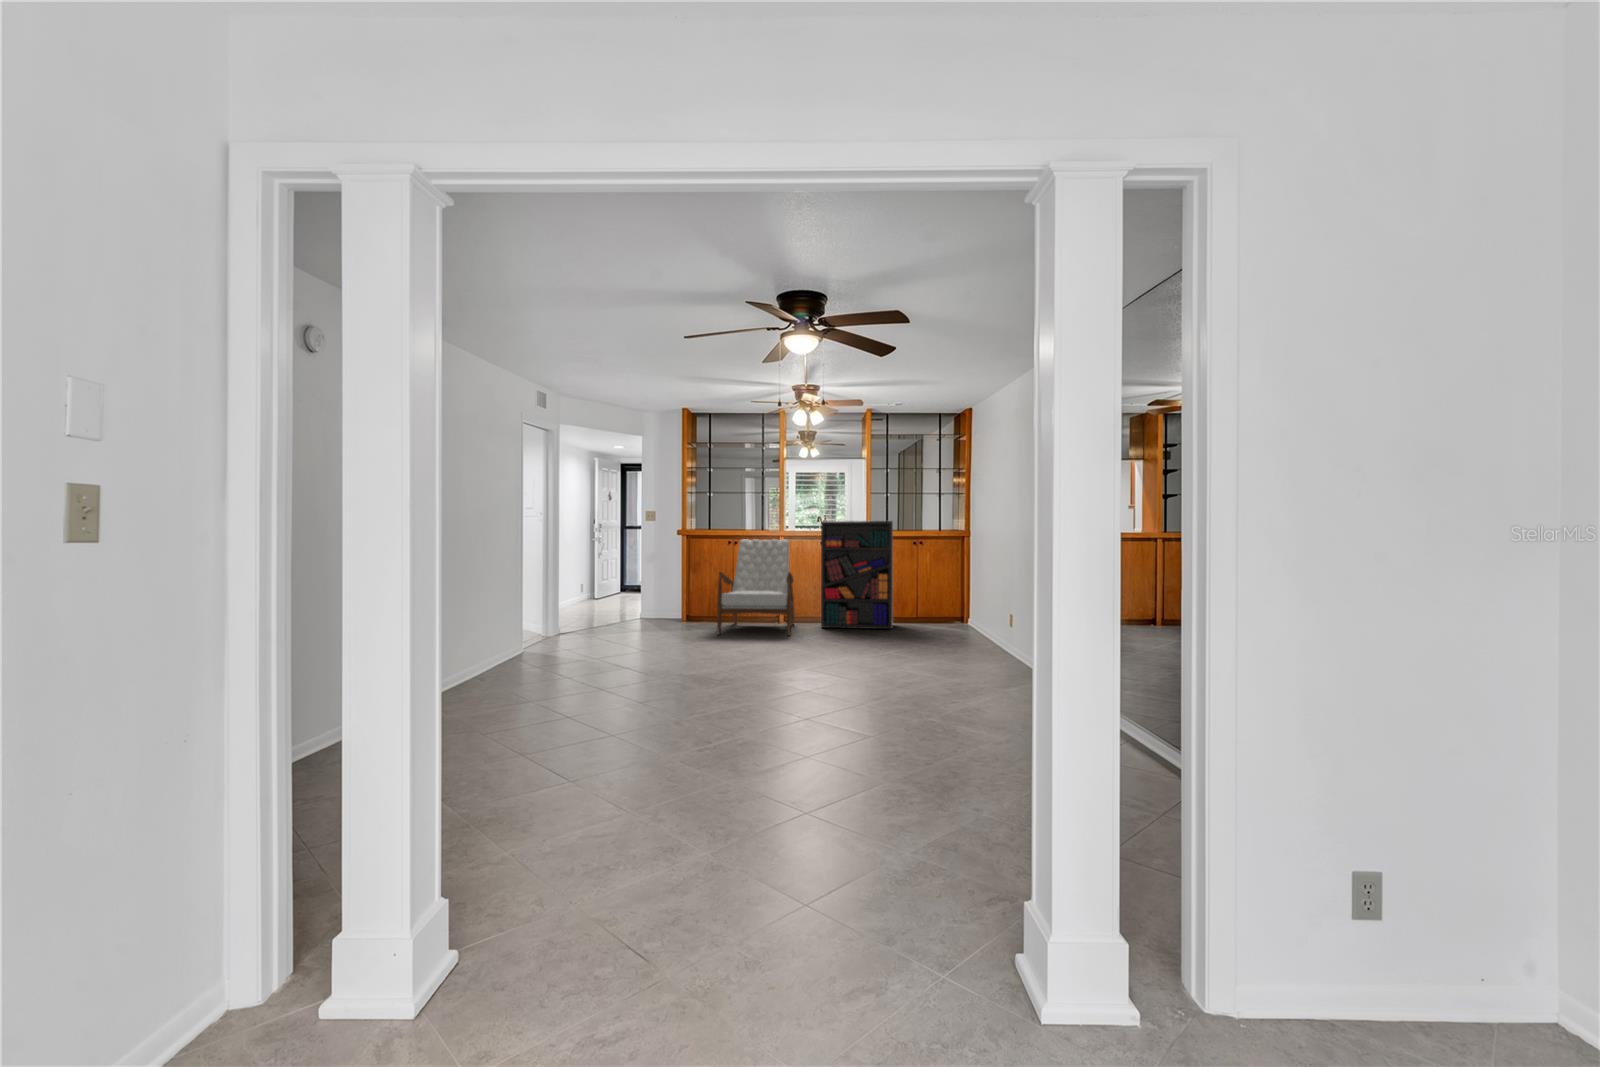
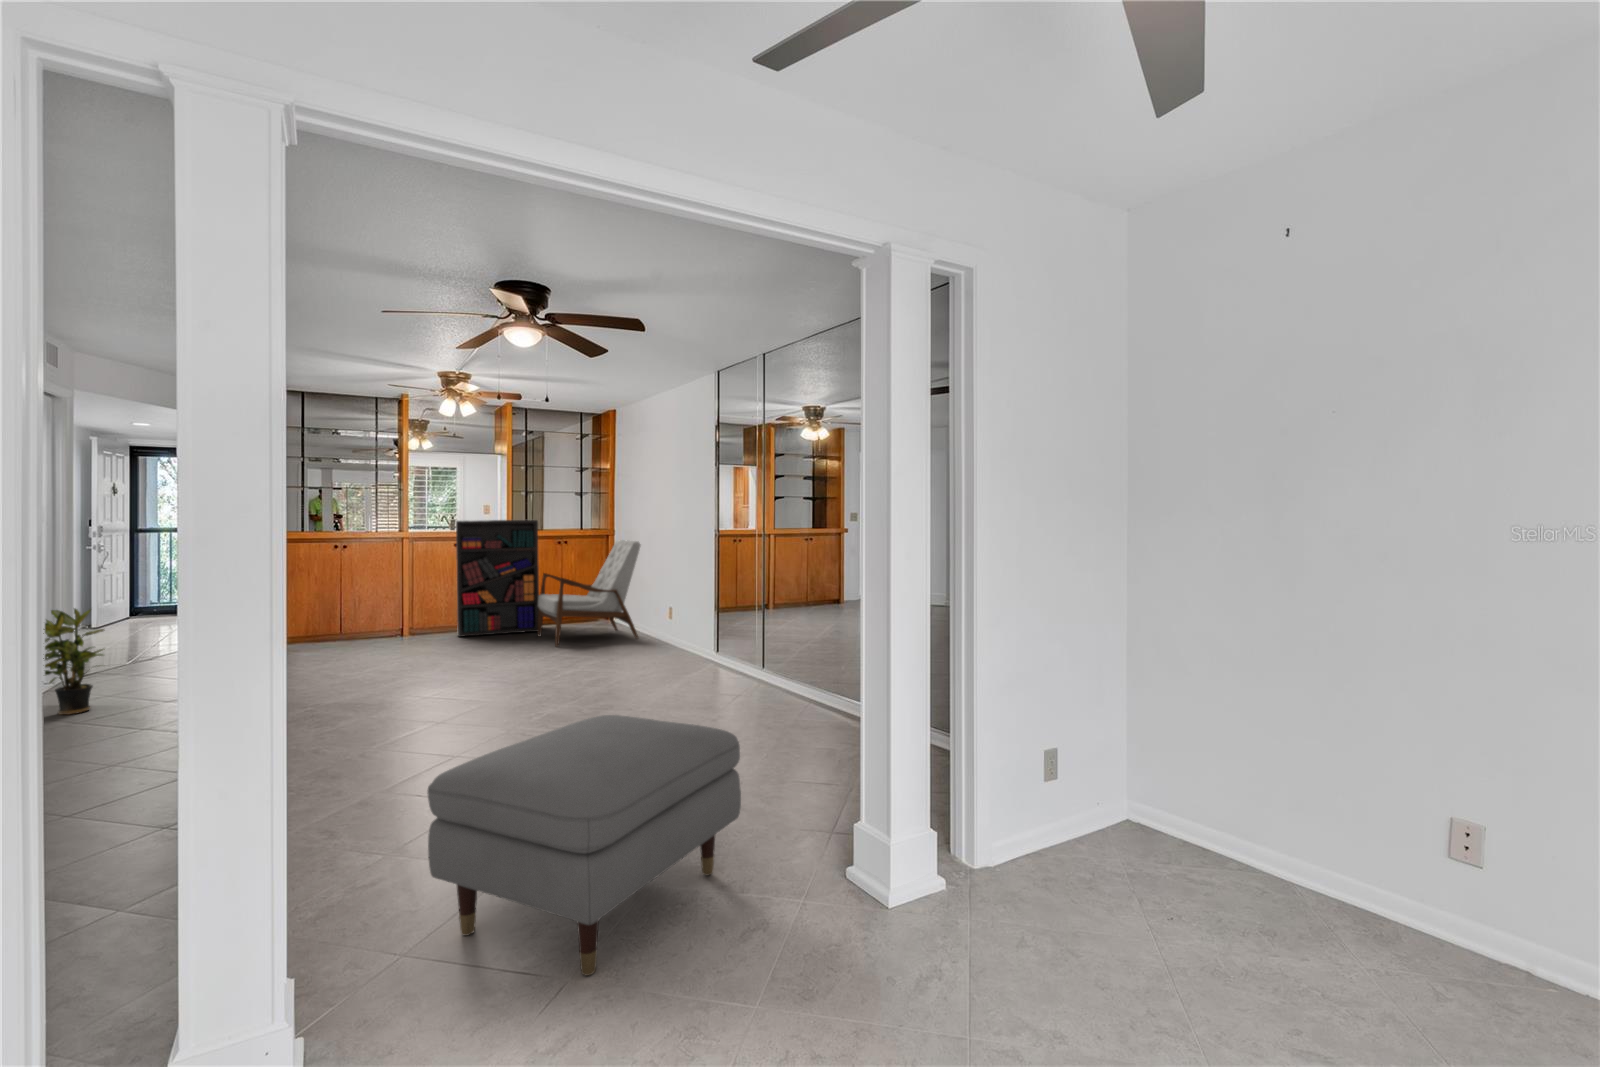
armchair: present [717,539,794,636] -> present [538,540,640,647]
potted plant: none [517,583,561,660] -> present [43,609,105,715]
ottoman: none [603,720,907,976] -> present [427,715,741,976]

